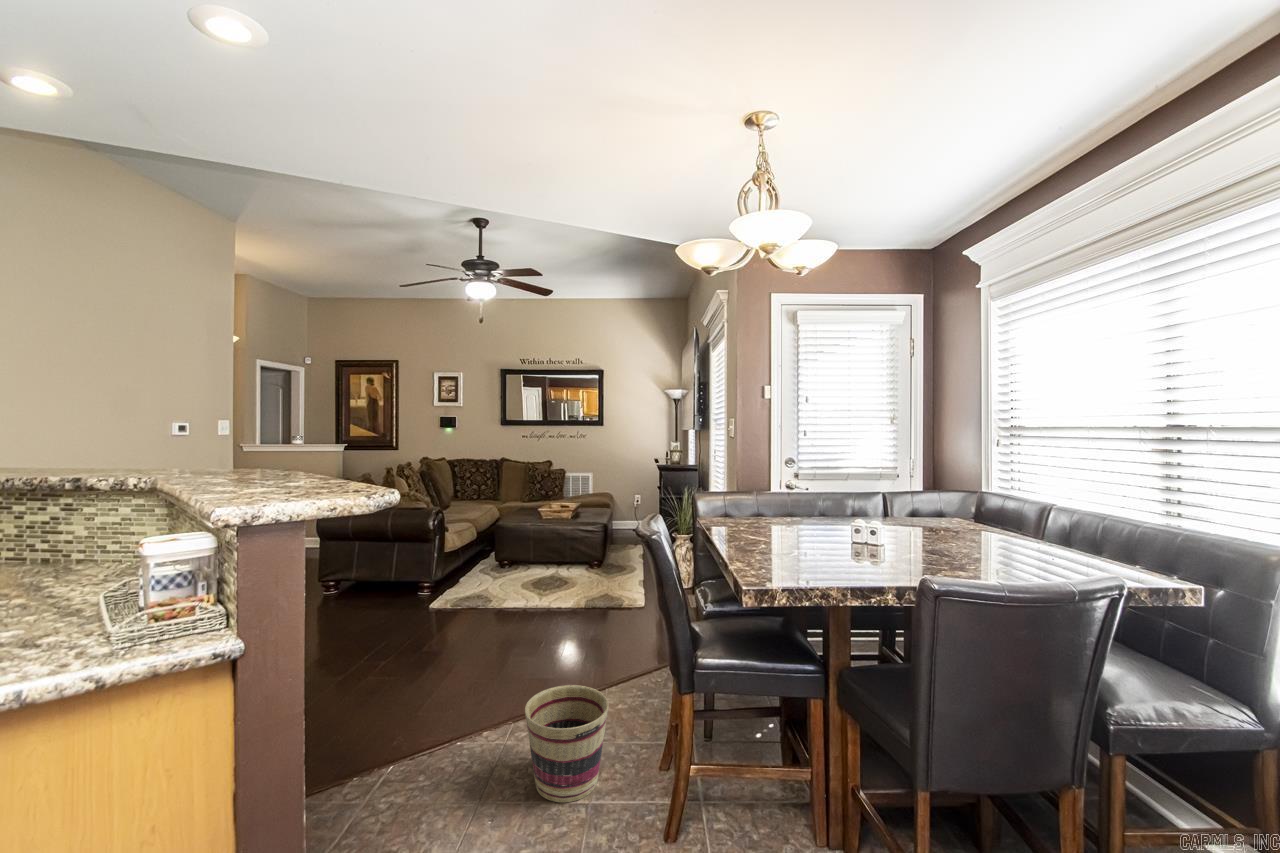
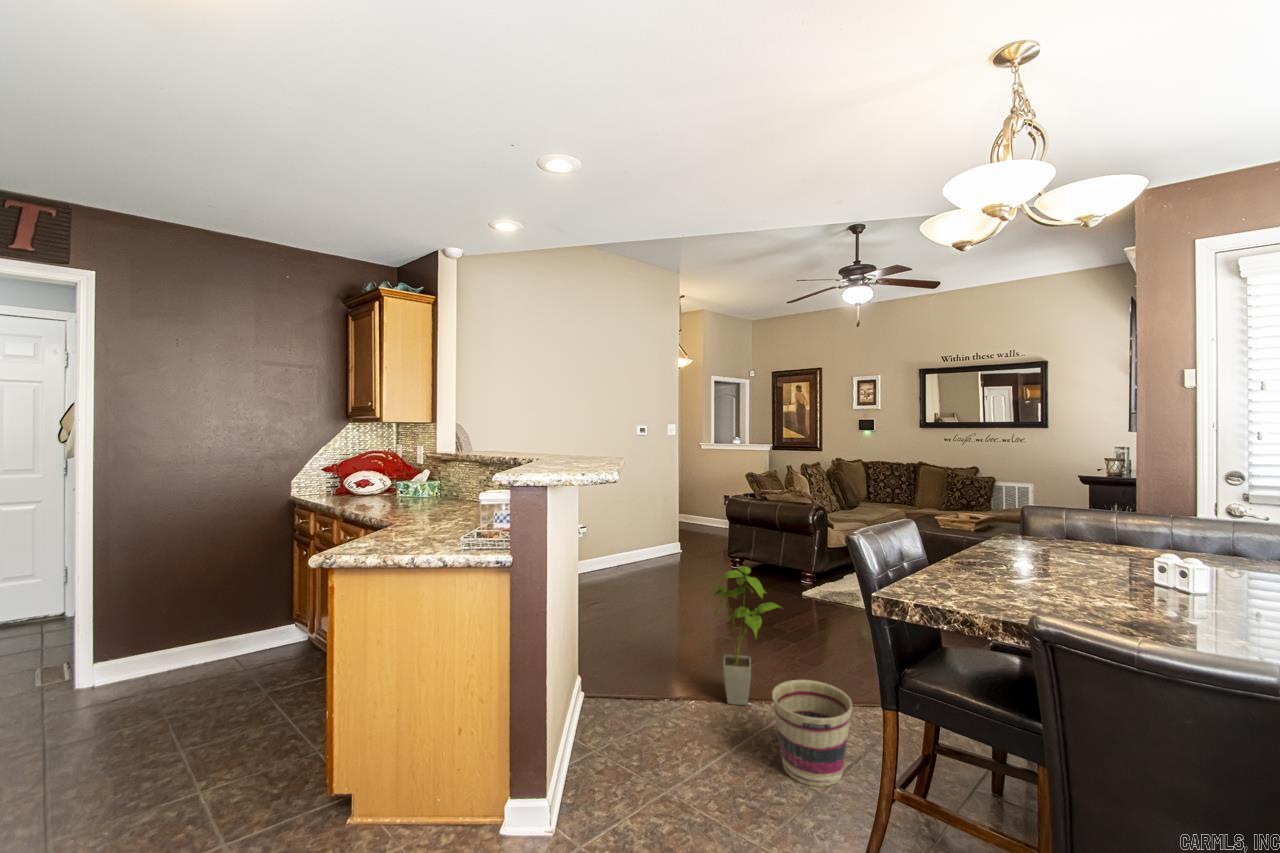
house plant: none [402,582,489,757] -> present [711,566,780,705]

